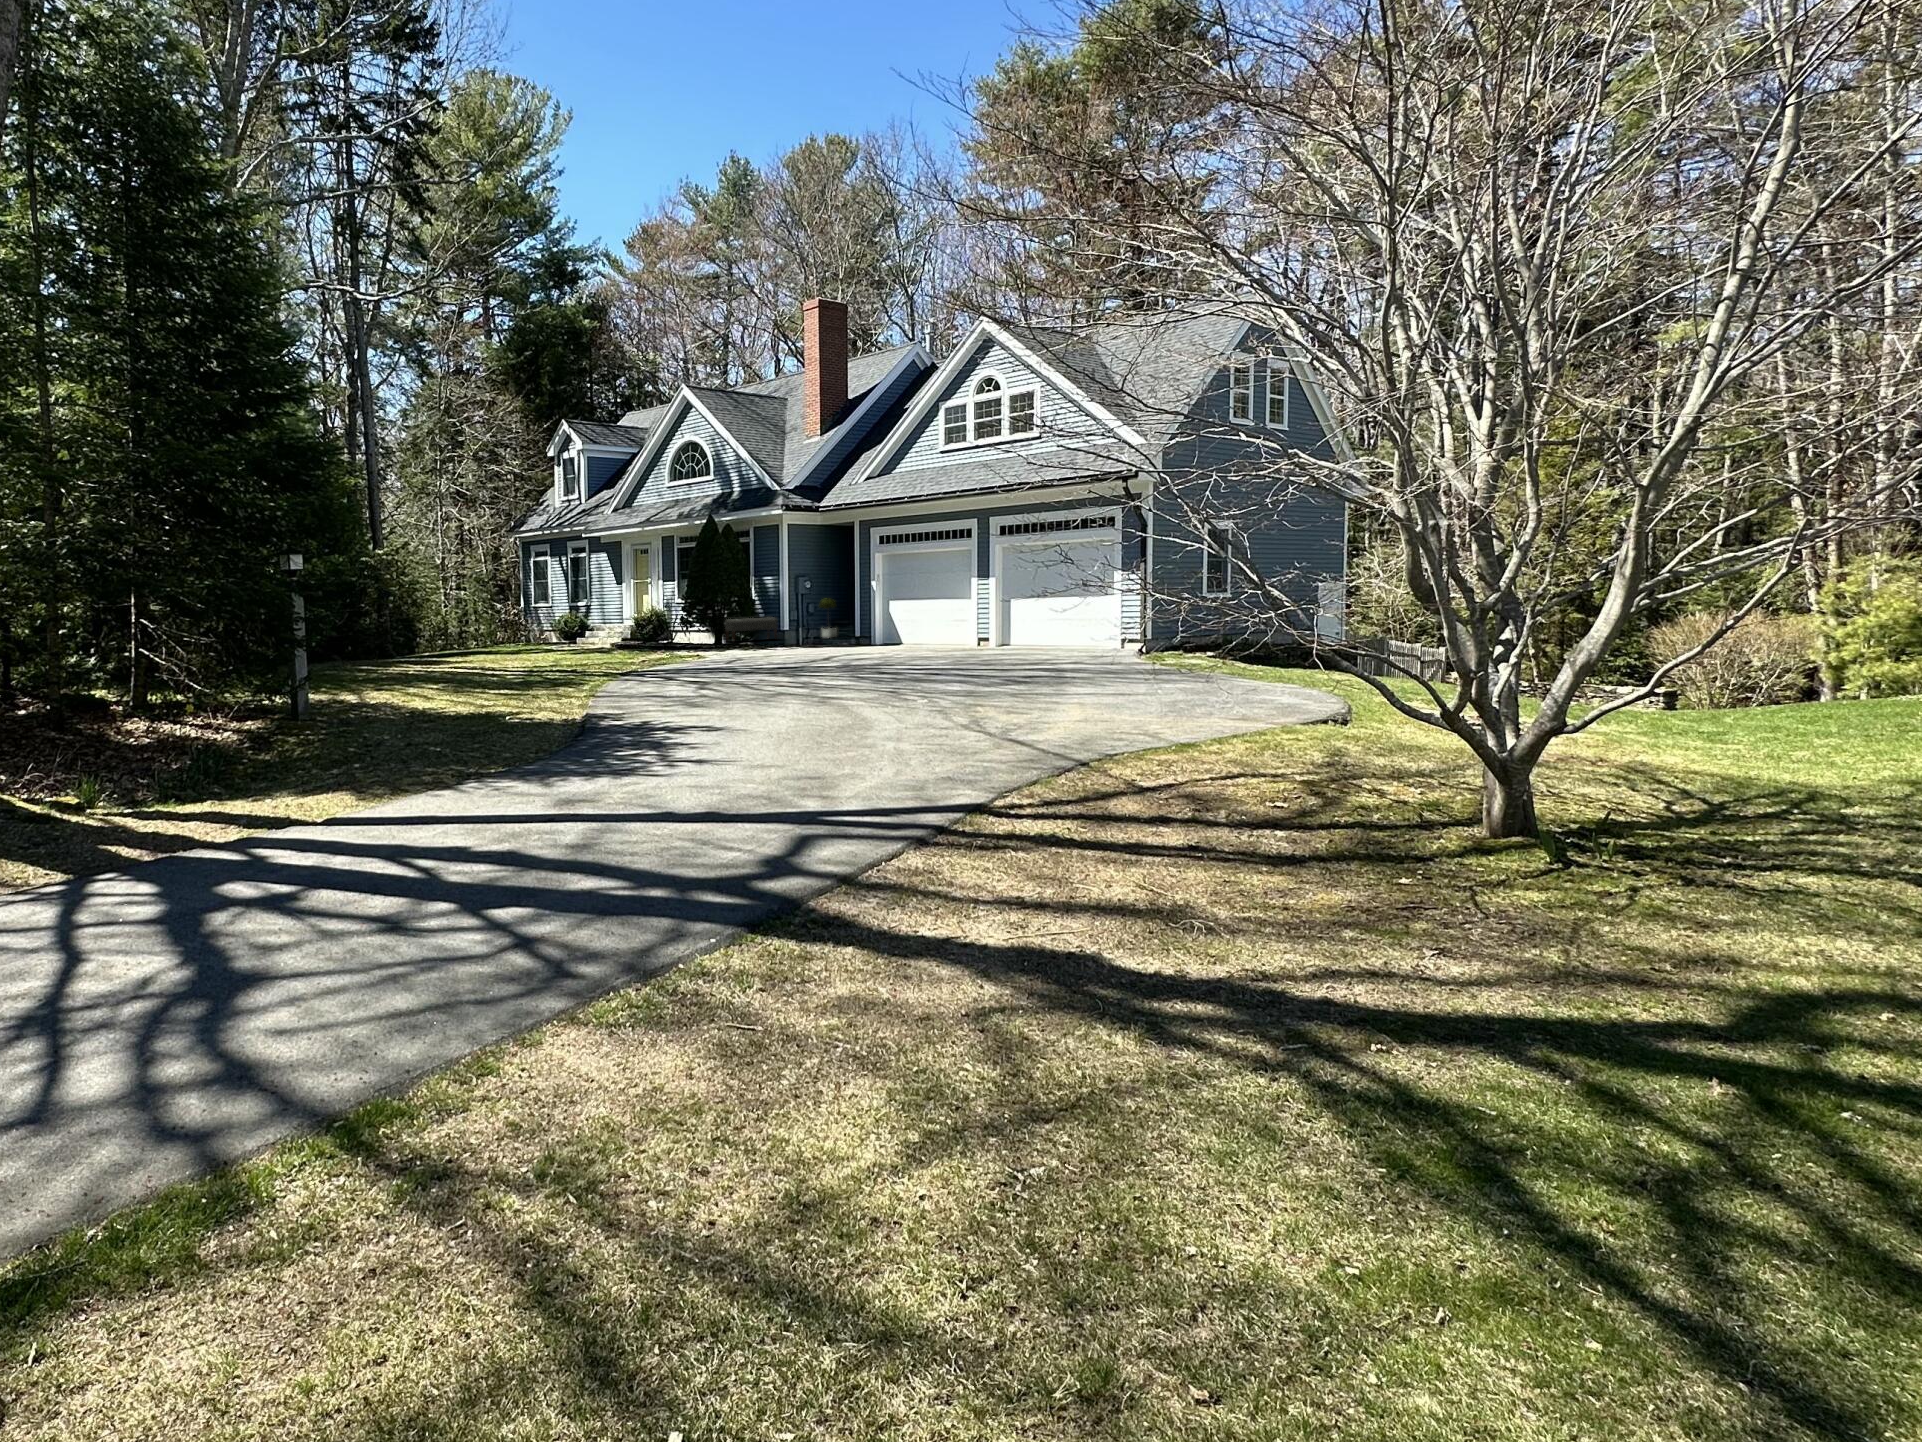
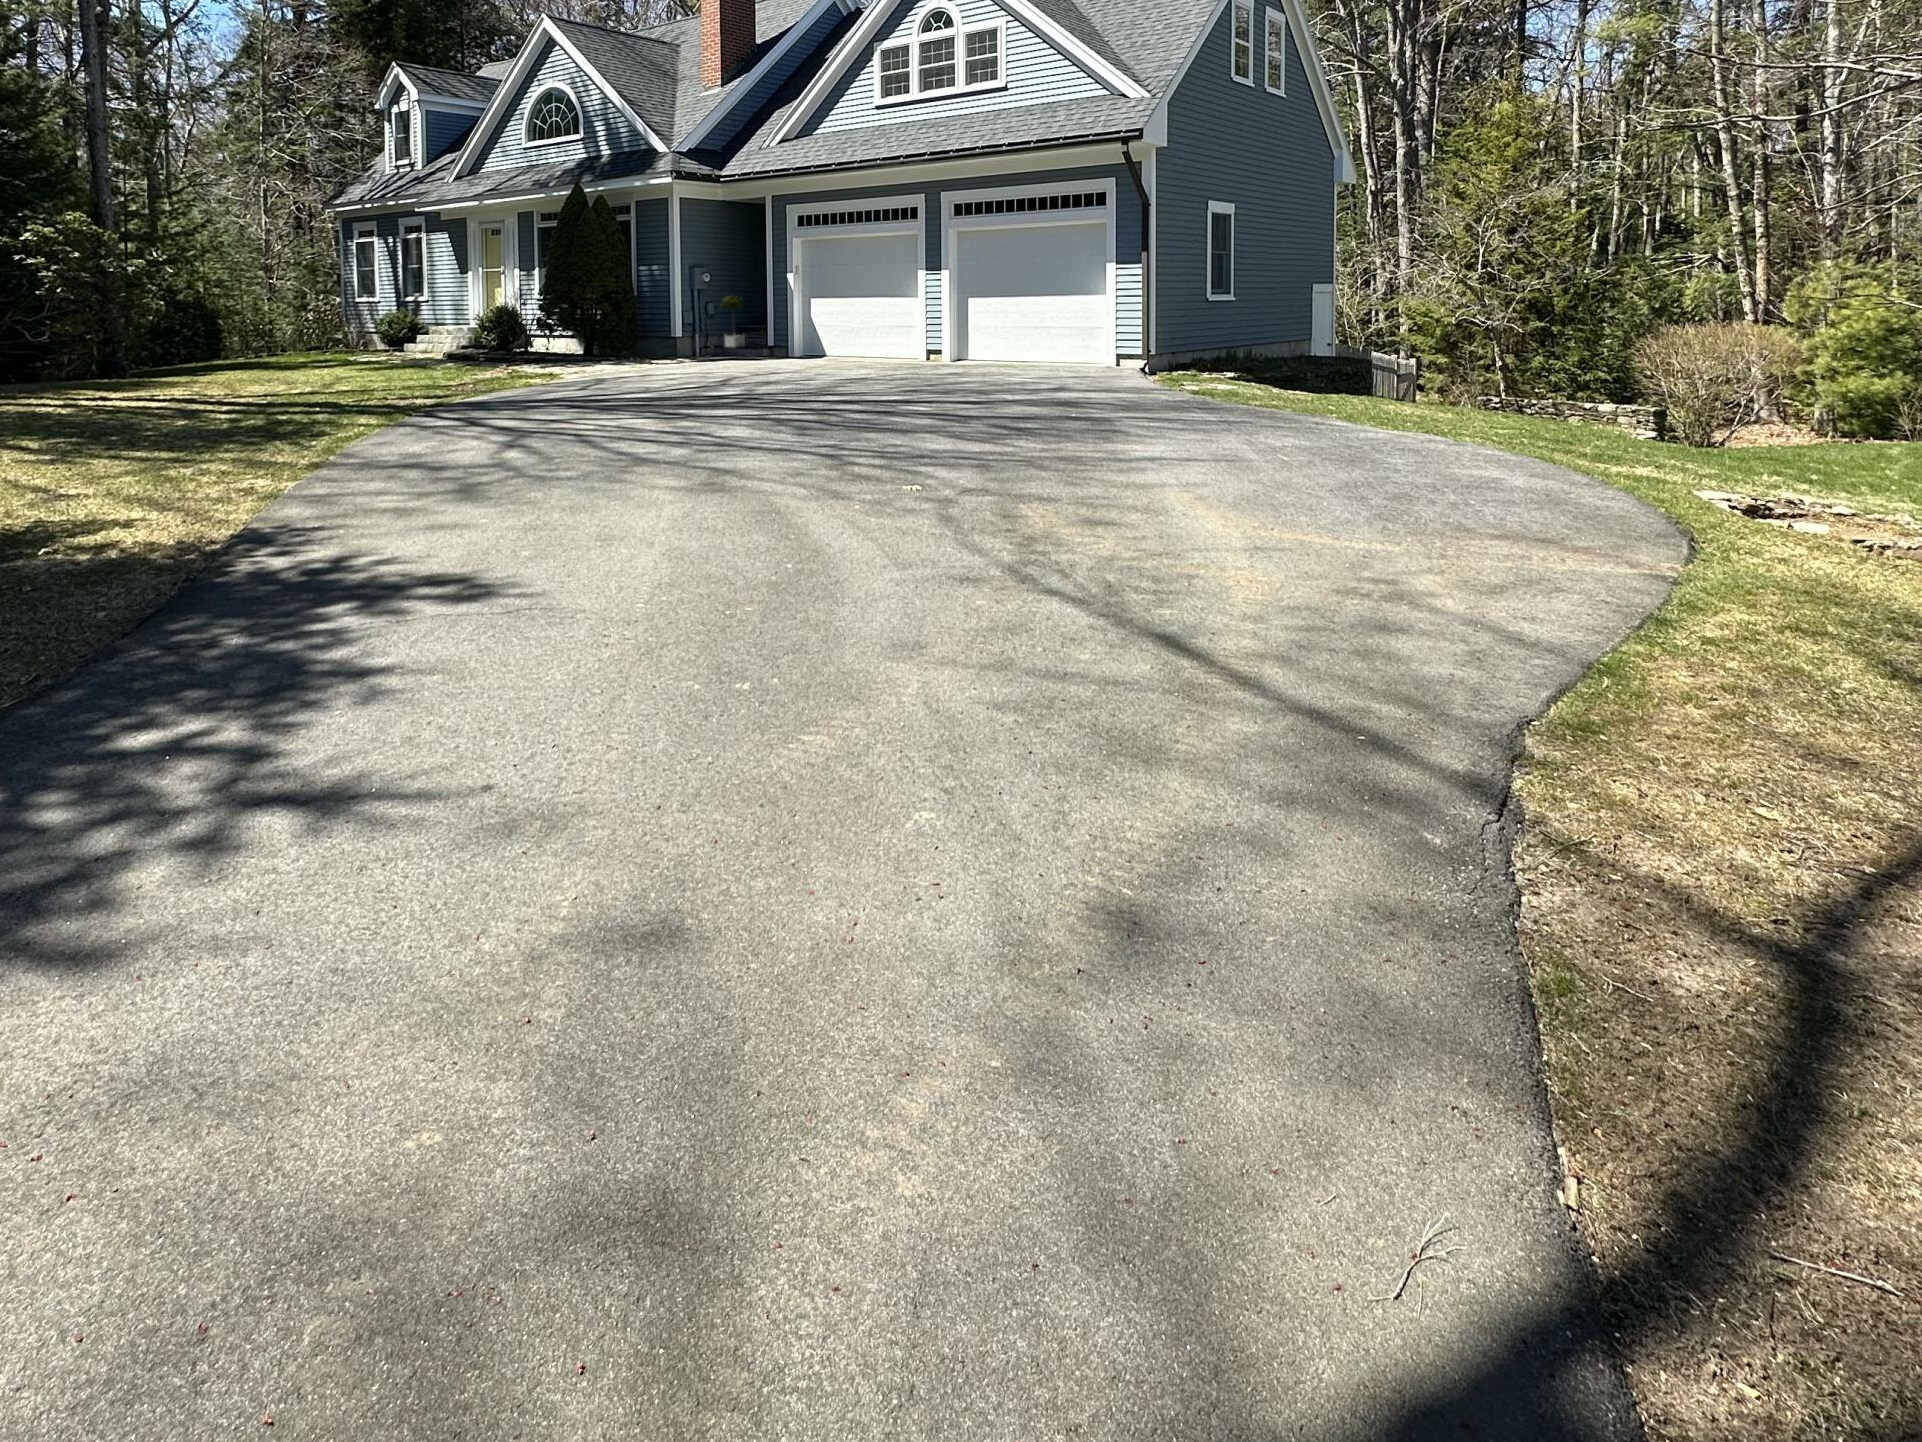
bench: present [725,618,778,640] -> none [595,321,667,354]

